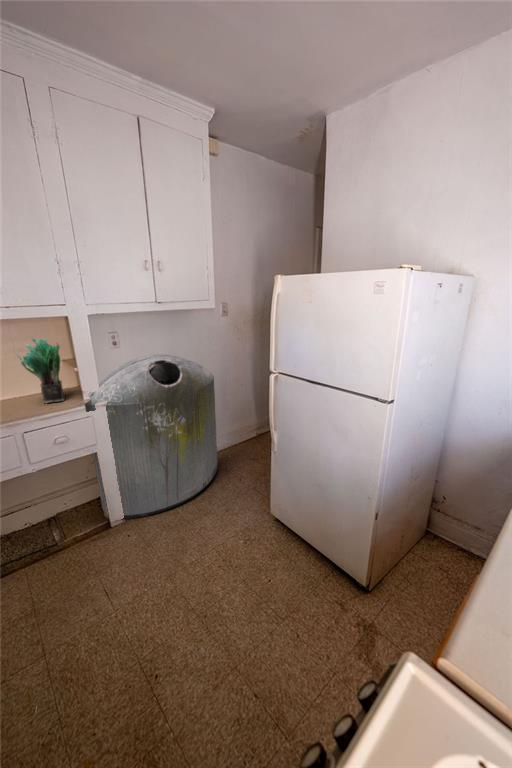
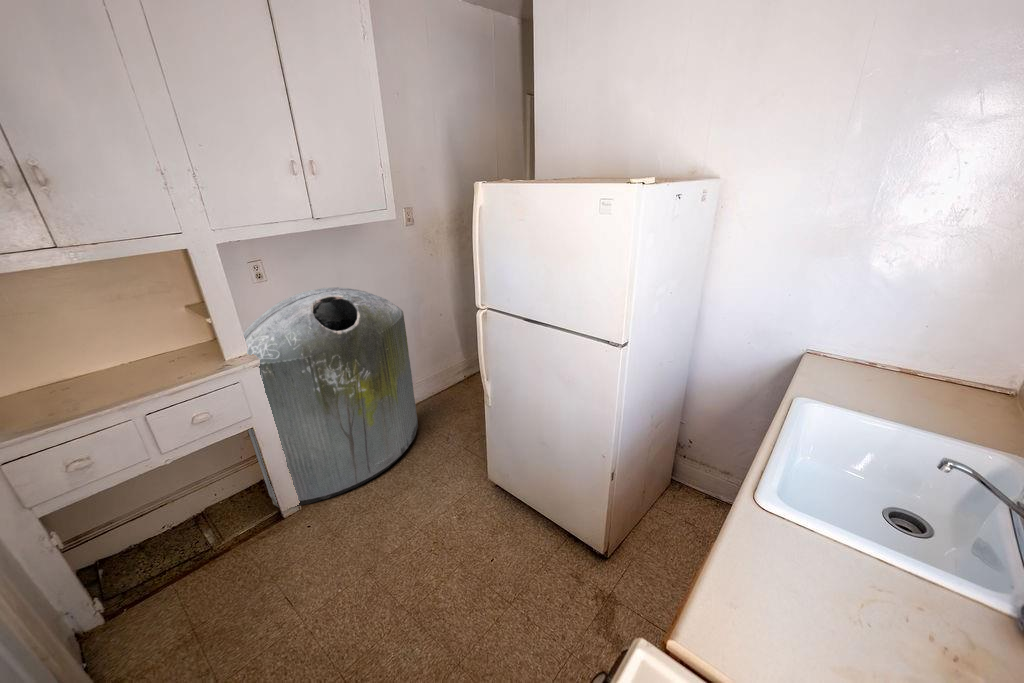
potted plant: present [18,338,64,403] -> none [113,279,196,369]

